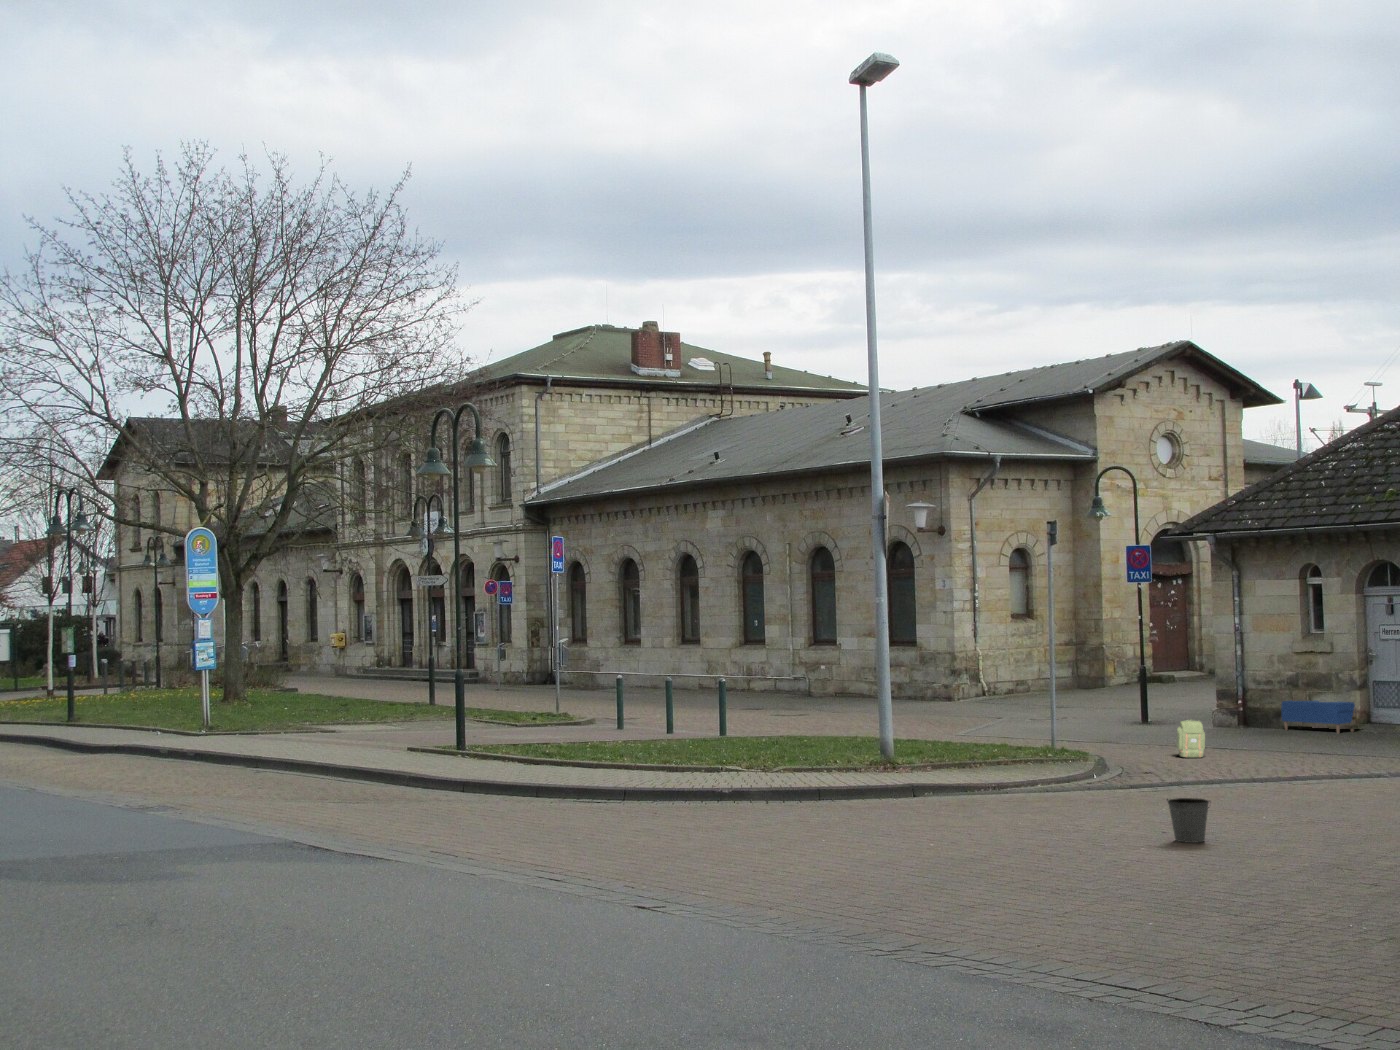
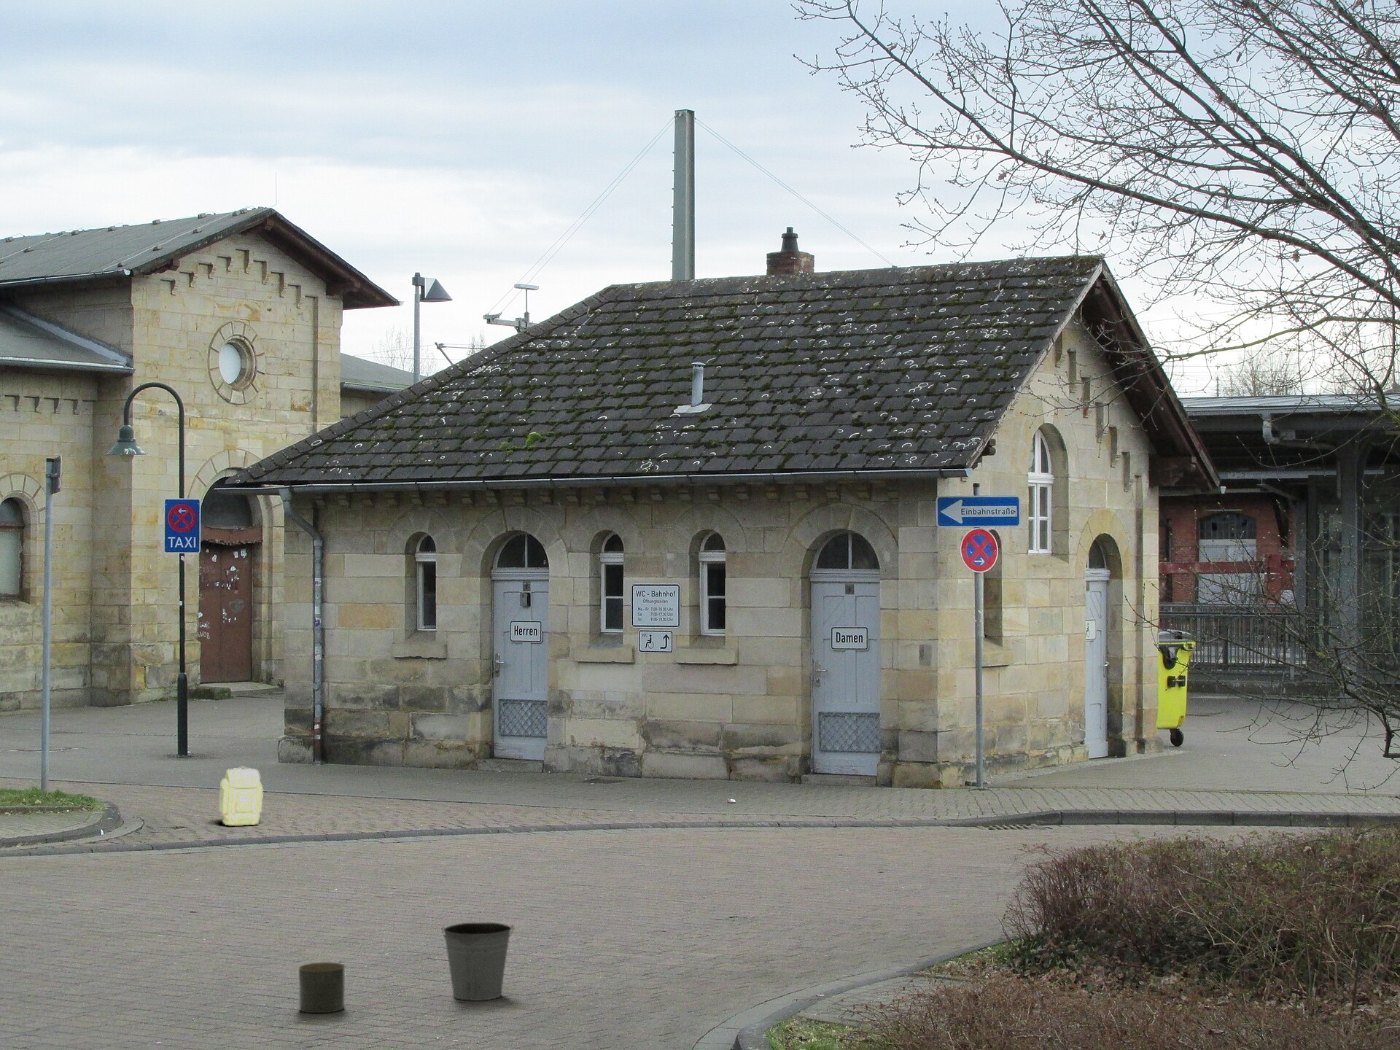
bench: present [1281,701,1355,734] -> none [374,727,473,775]
bucket: present [1167,798,1210,843] -> present [441,922,513,1001]
planter: none [1237,820,1266,849] -> present [299,962,345,1013]

